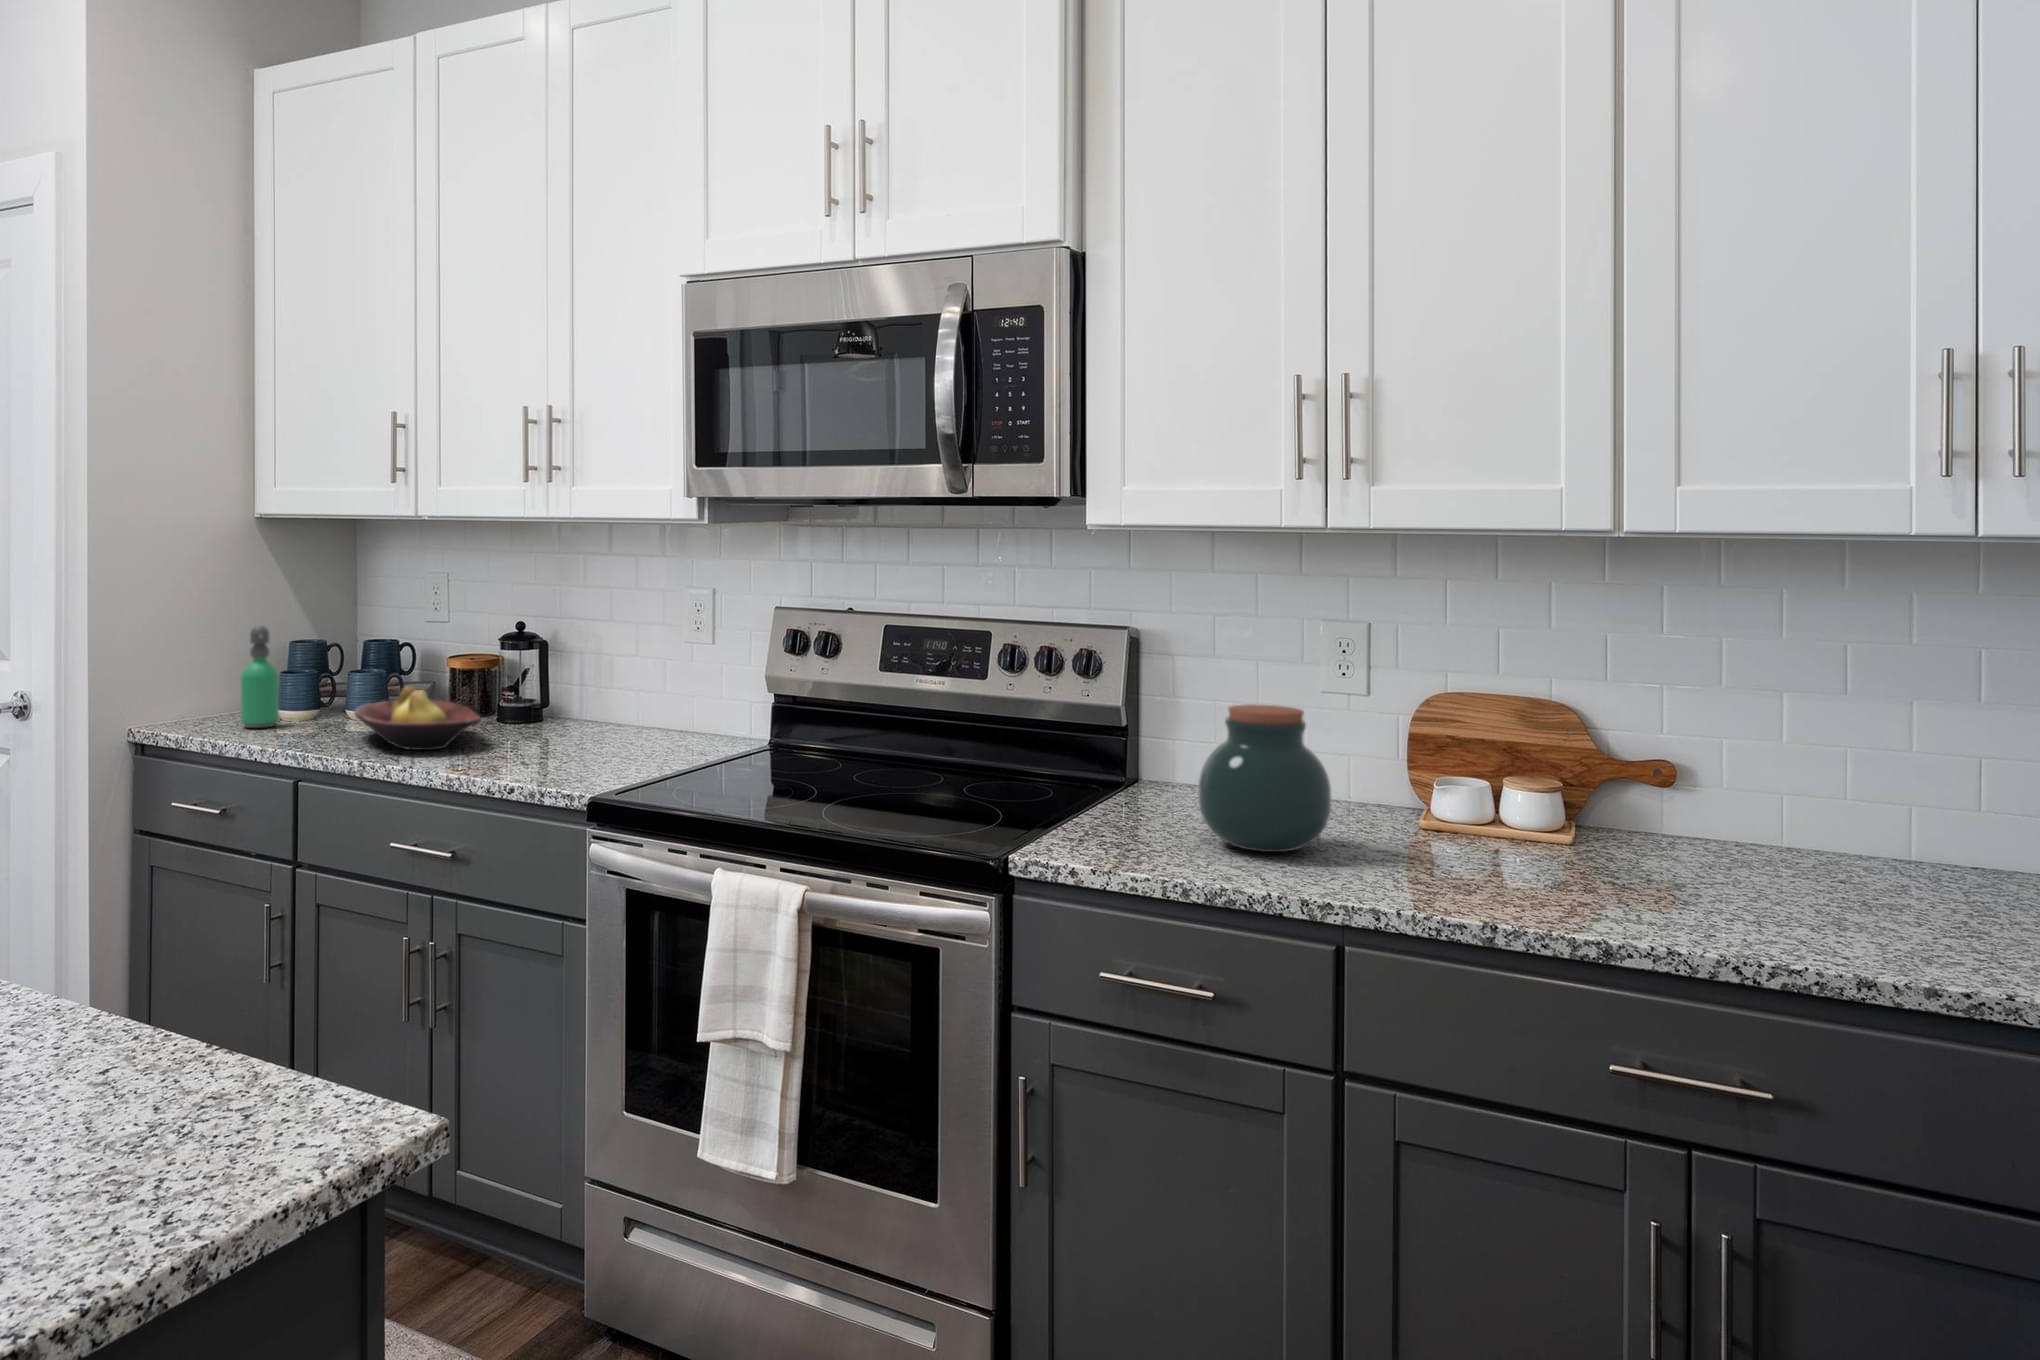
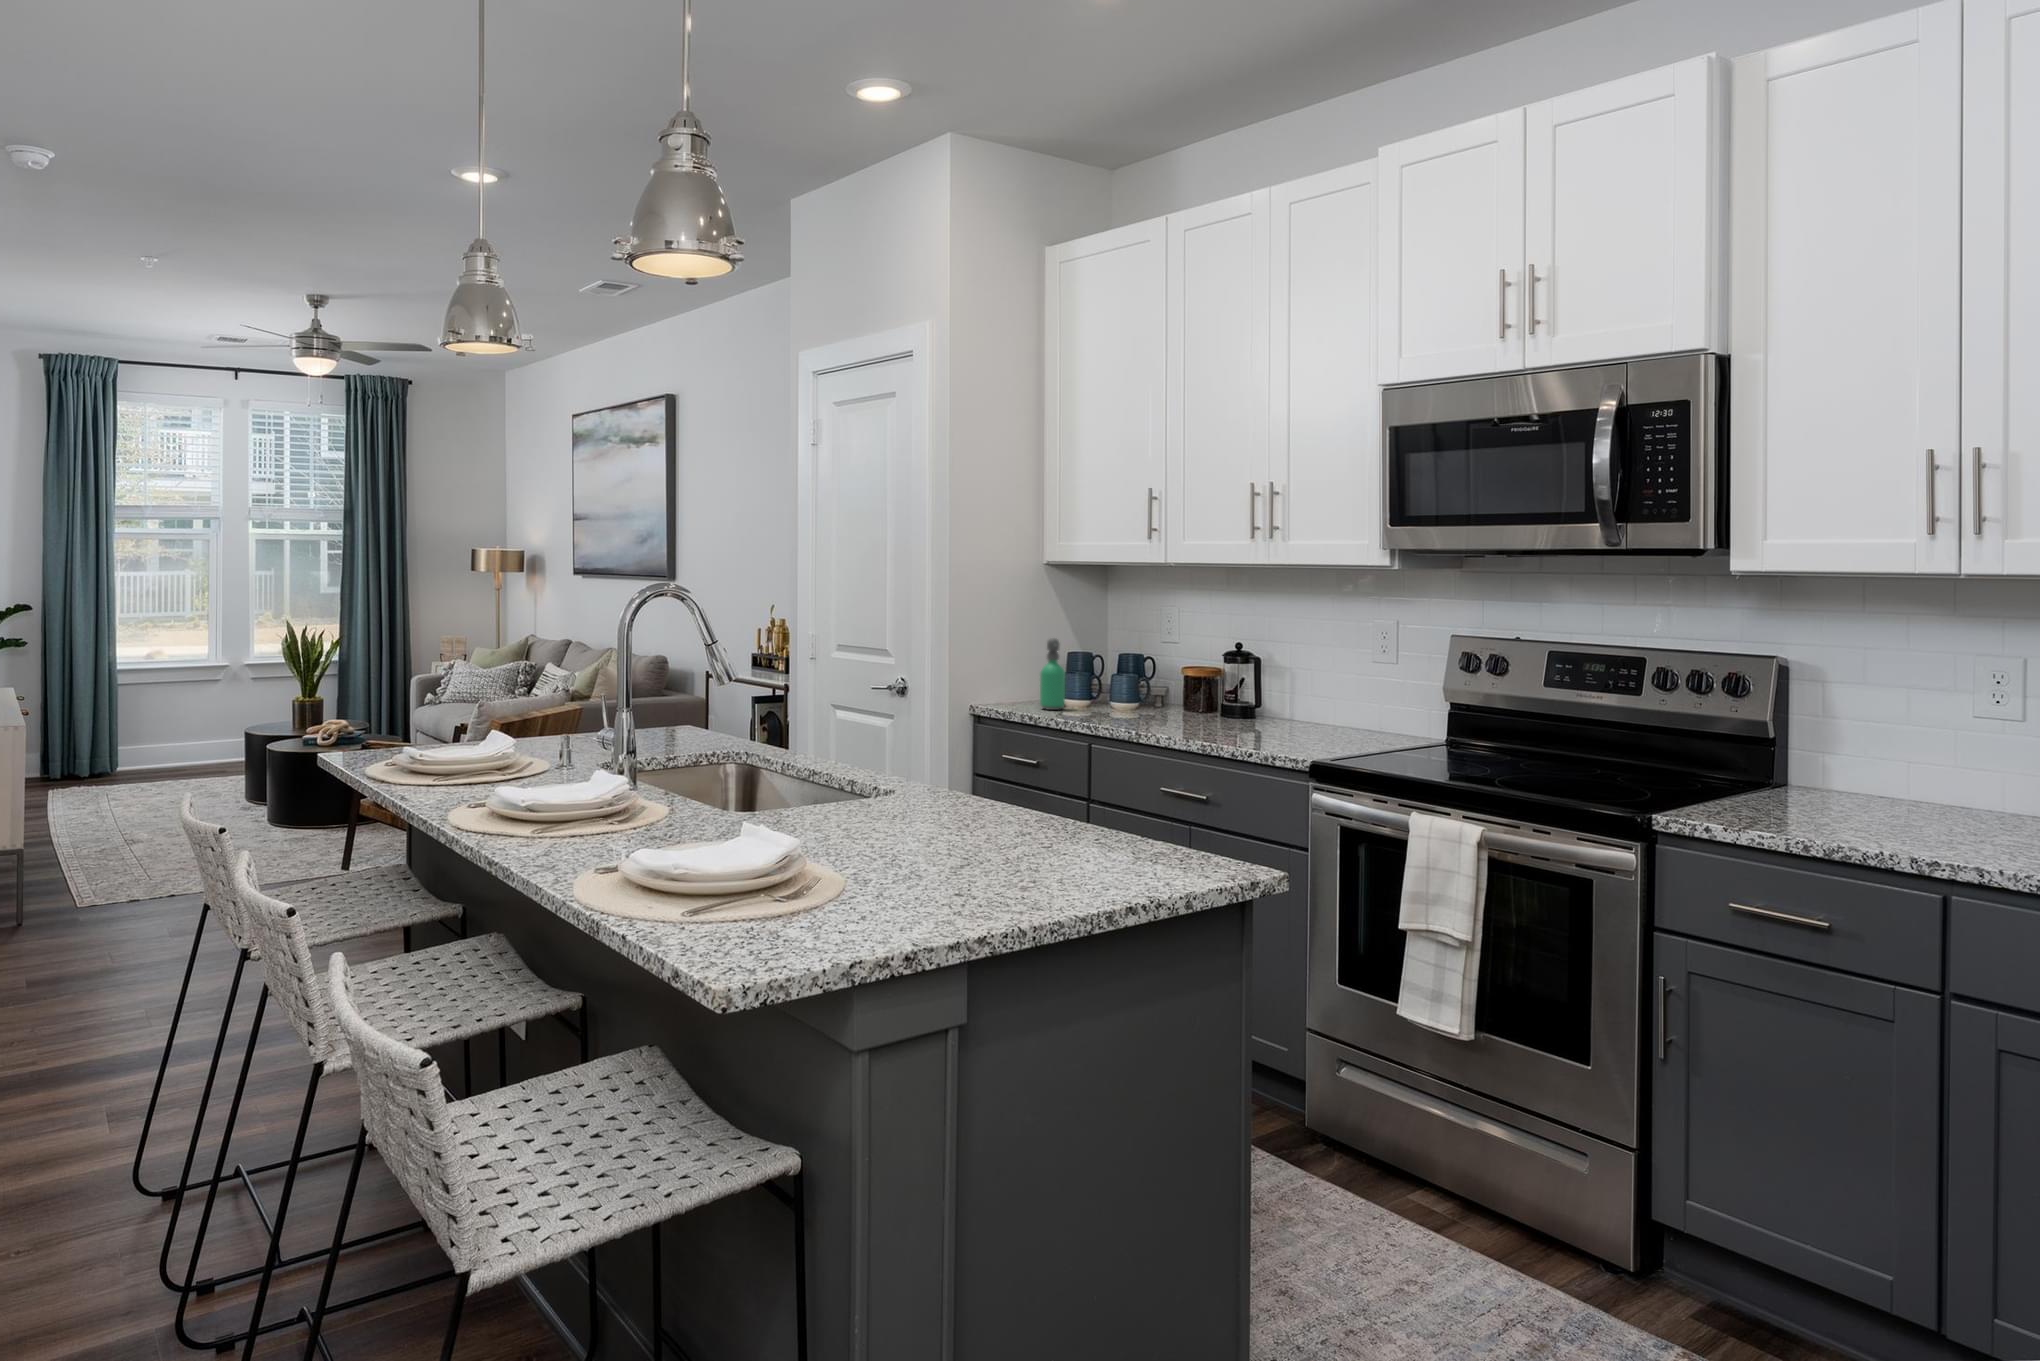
fruit bowl: present [354,686,481,750] -> none [1123,684,1217,729]
jar: present [1199,704,1331,852] -> none [1830,715,1958,832]

